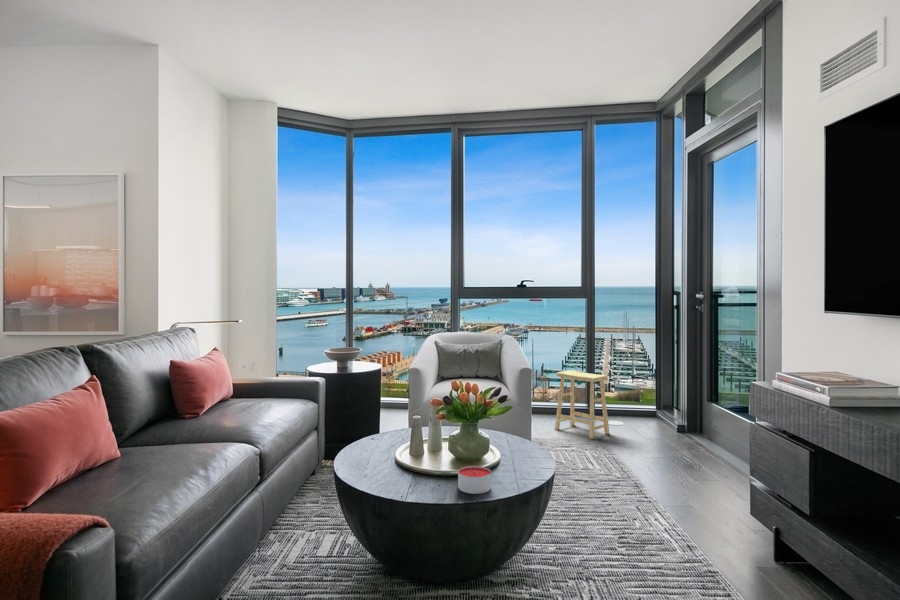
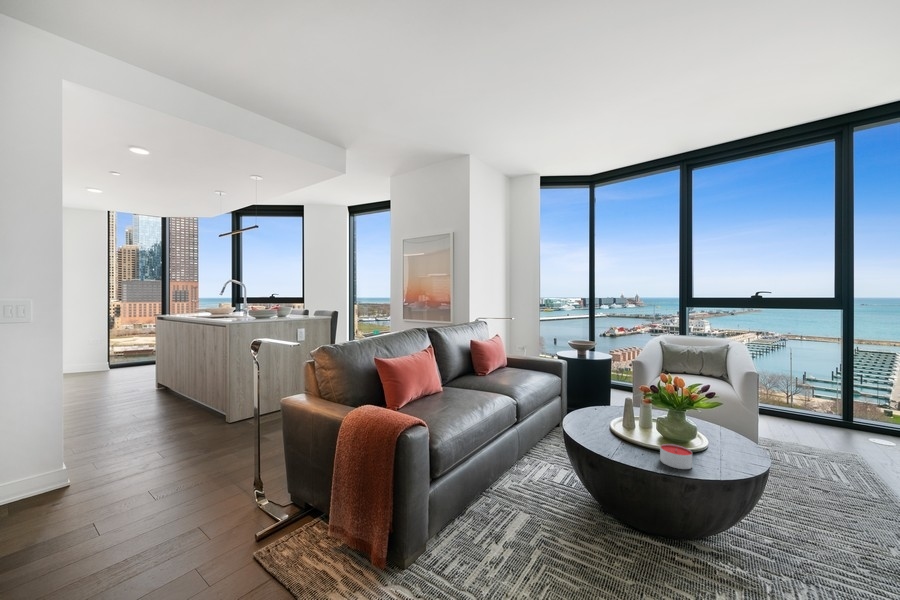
footstool: present [555,370,609,439] -> none [792,379,869,451]

